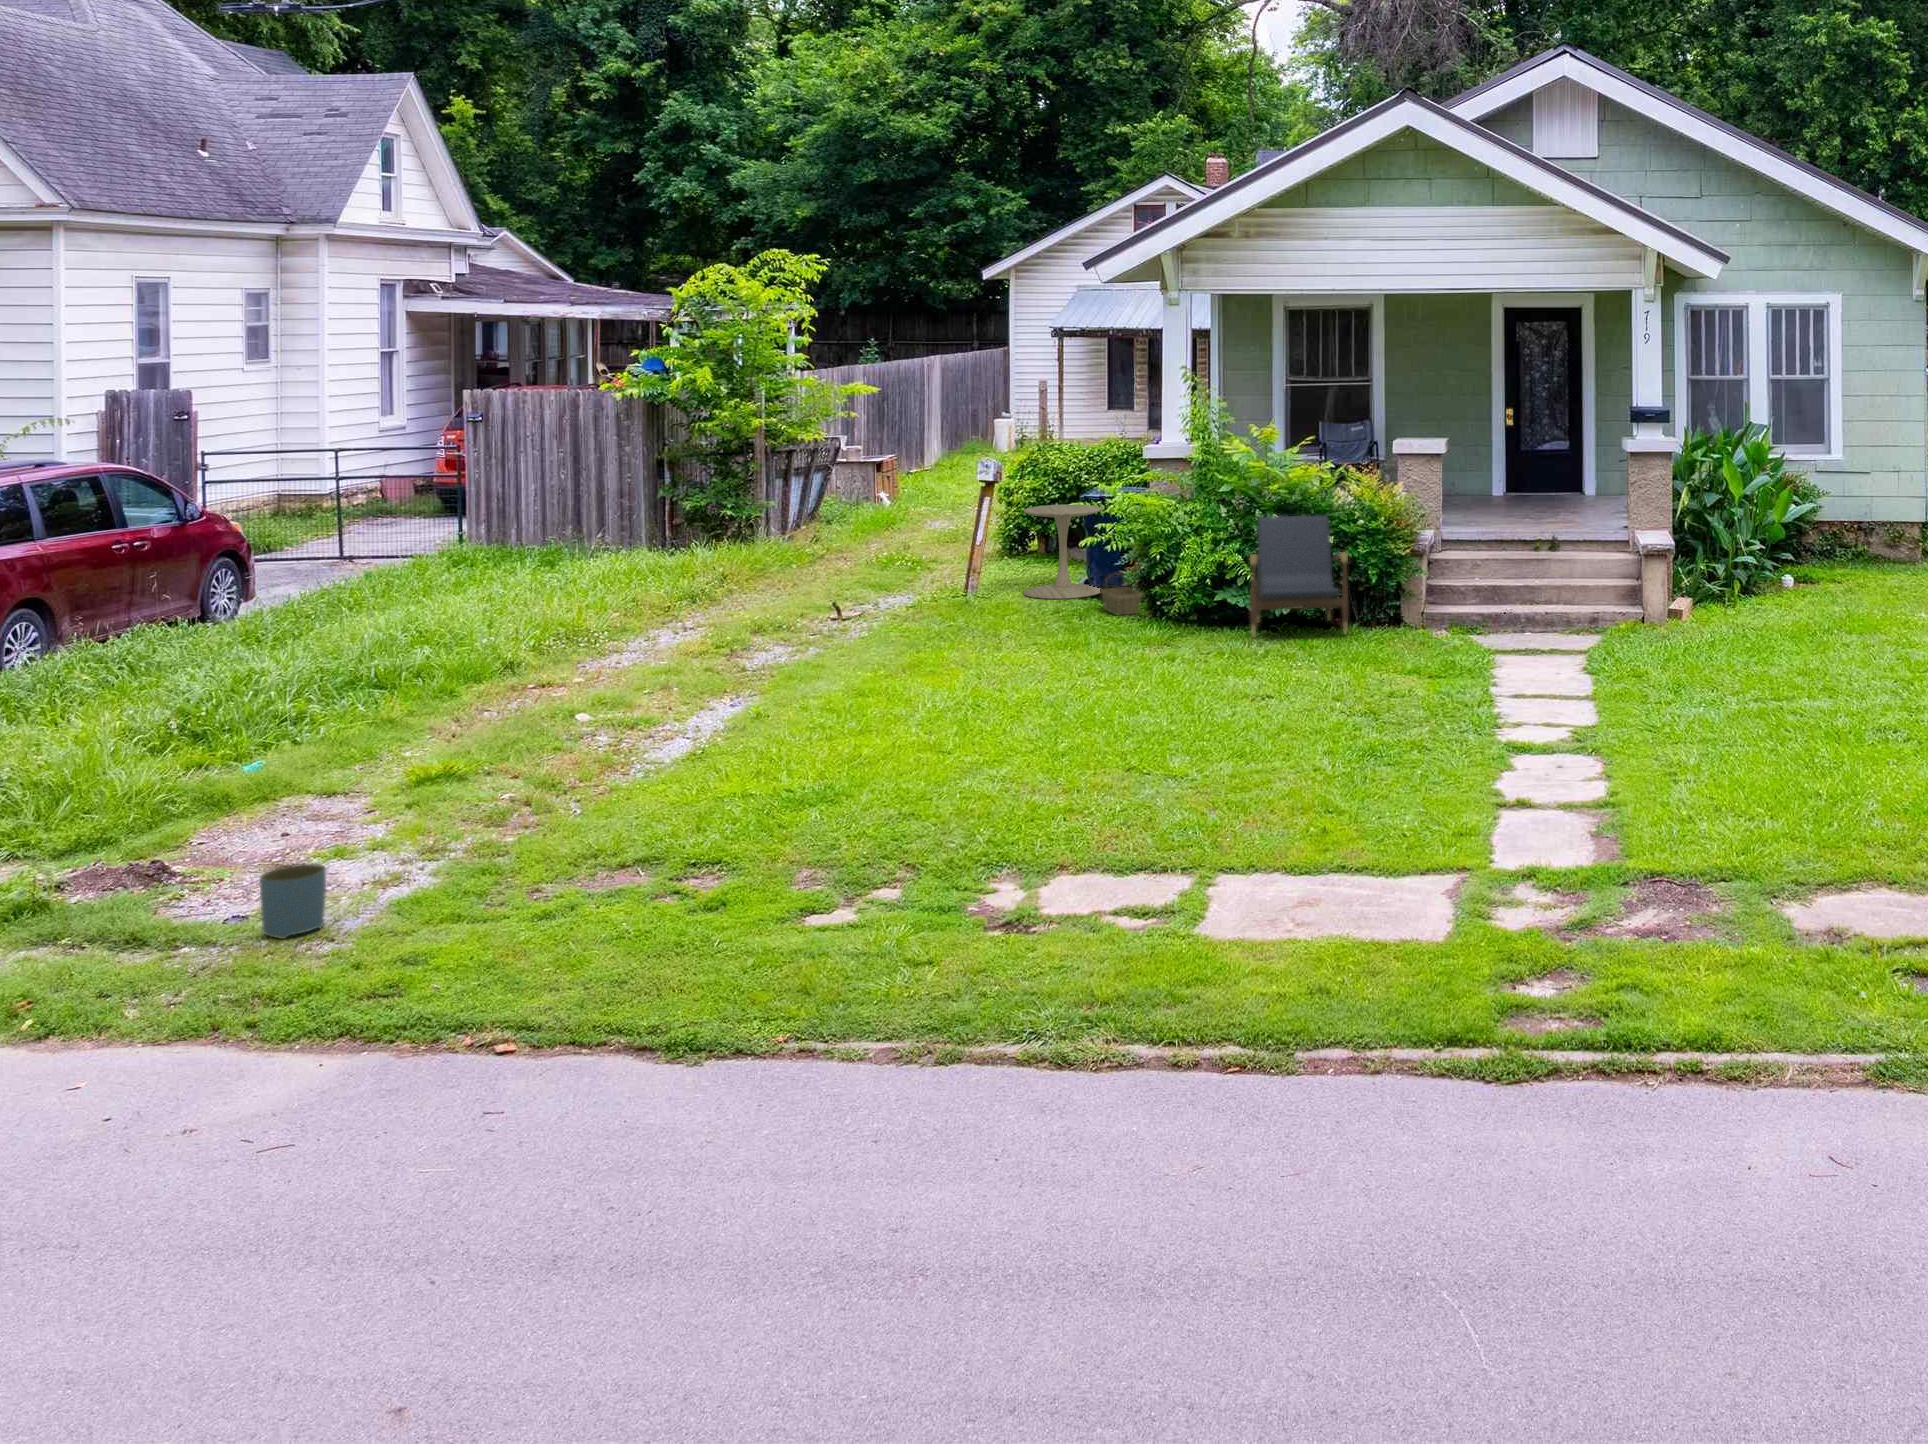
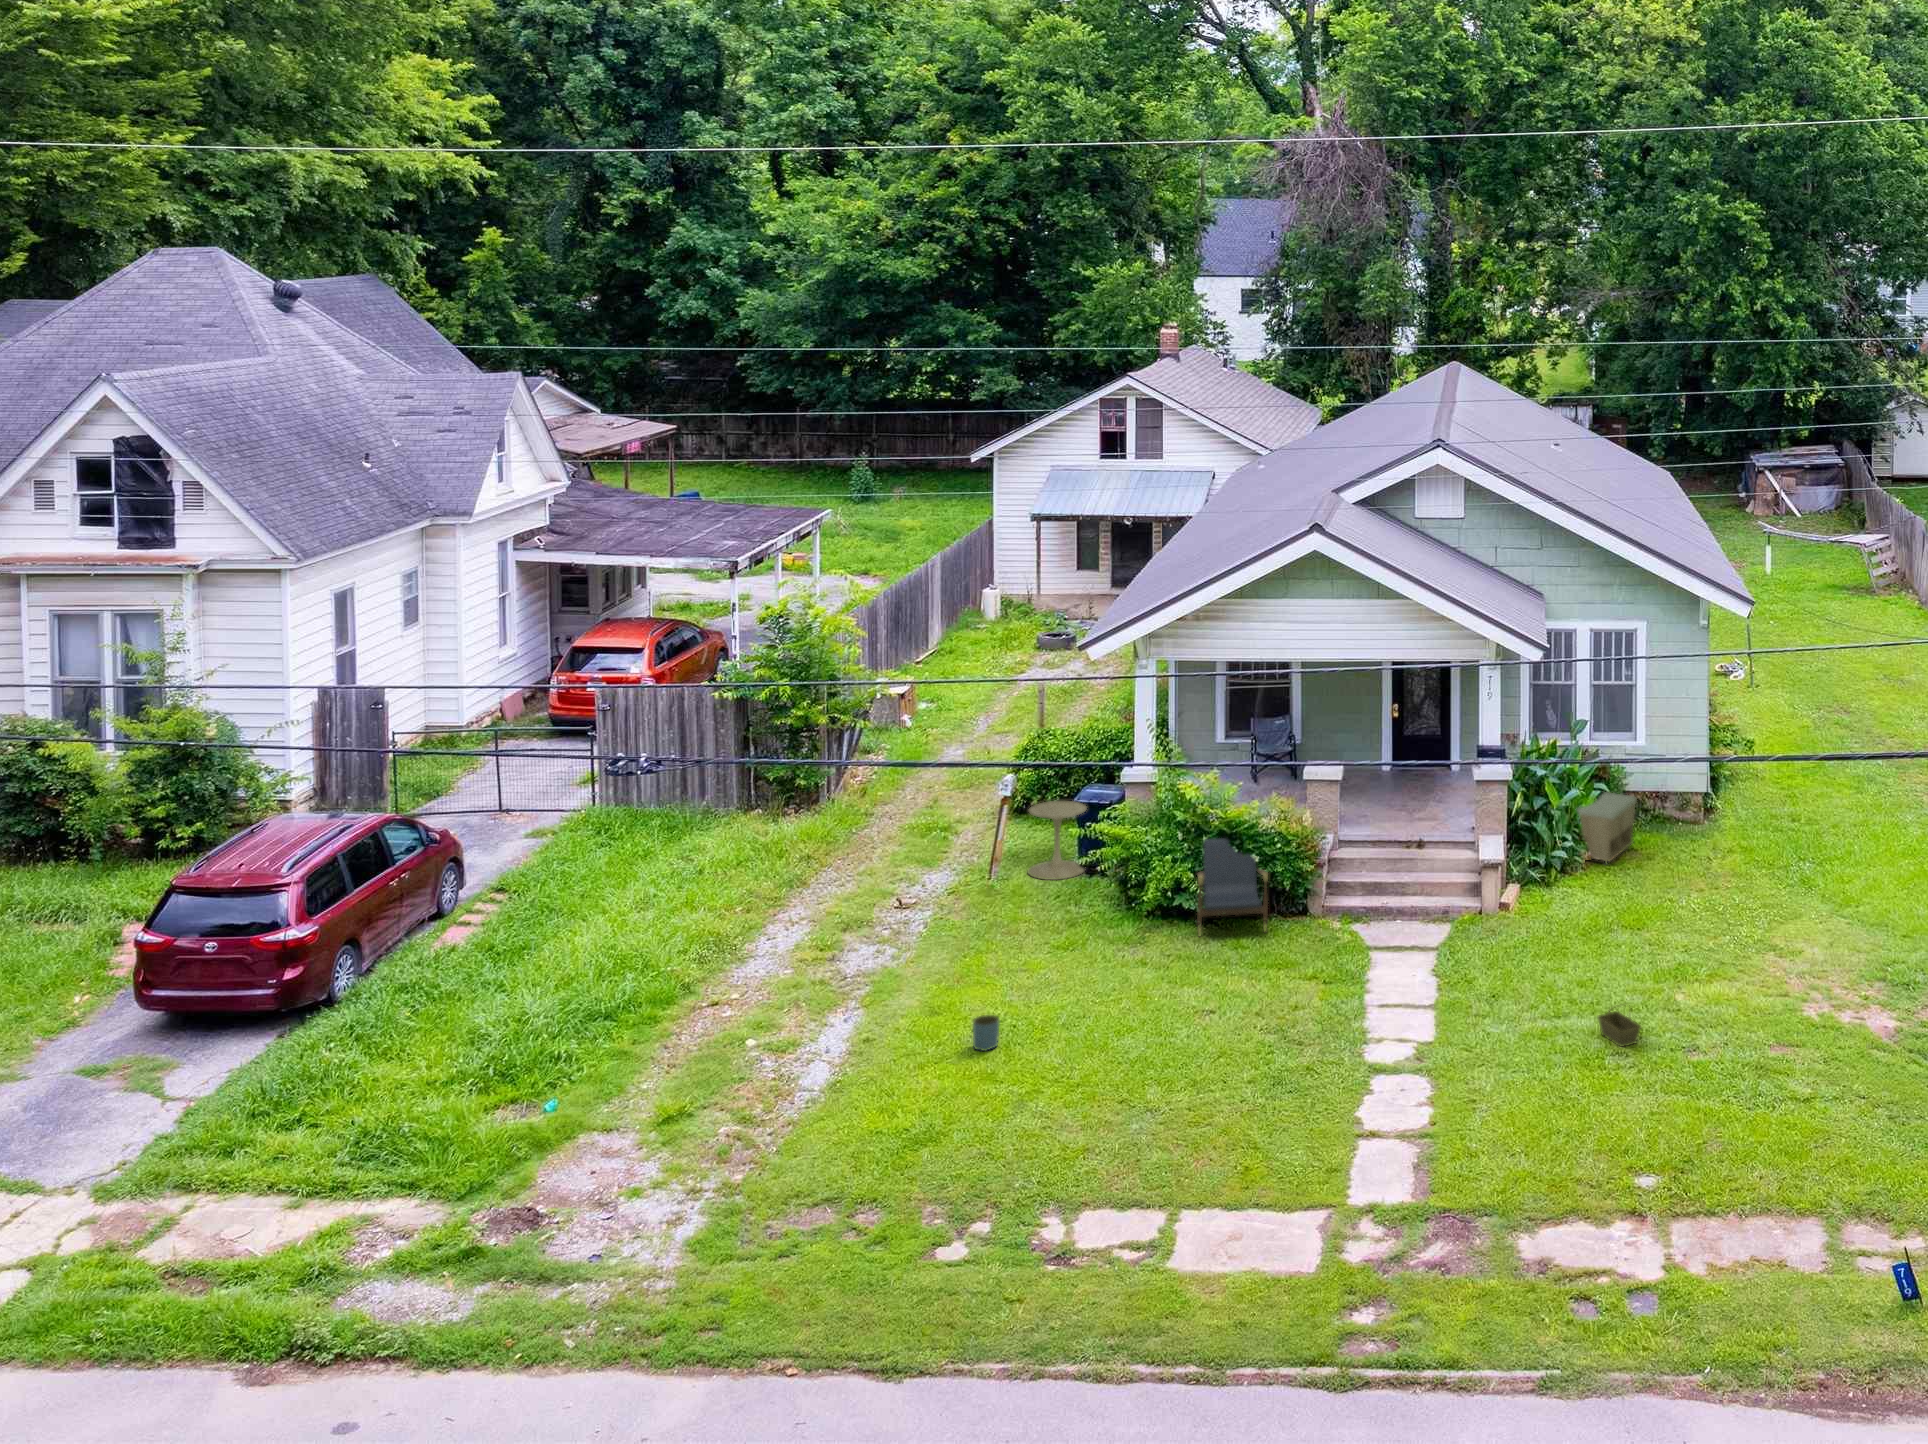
storage bench: none [1761,501,1841,585] -> present [1578,792,1637,863]
basket: present [1101,576,1142,616] -> present [1598,1011,1641,1047]
planter: present [260,864,326,939] -> present [973,1015,999,1051]

